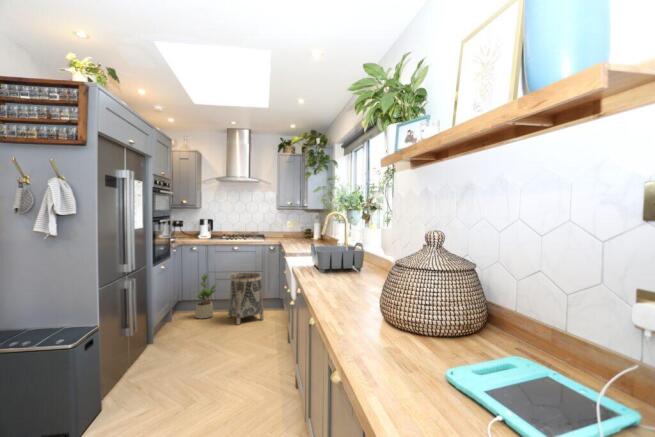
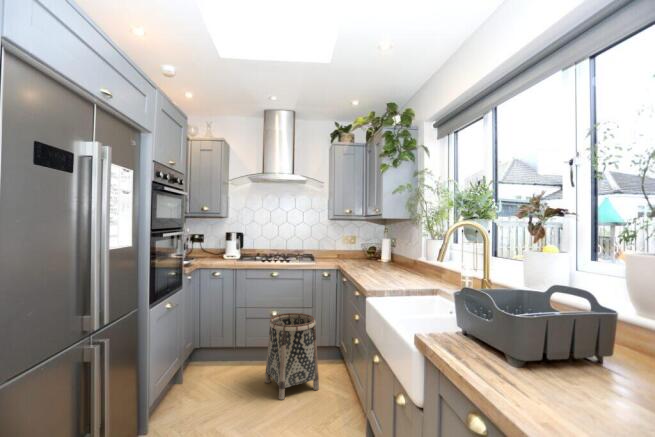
potted plant: present [195,274,216,318] -> none [217,314,249,383]

